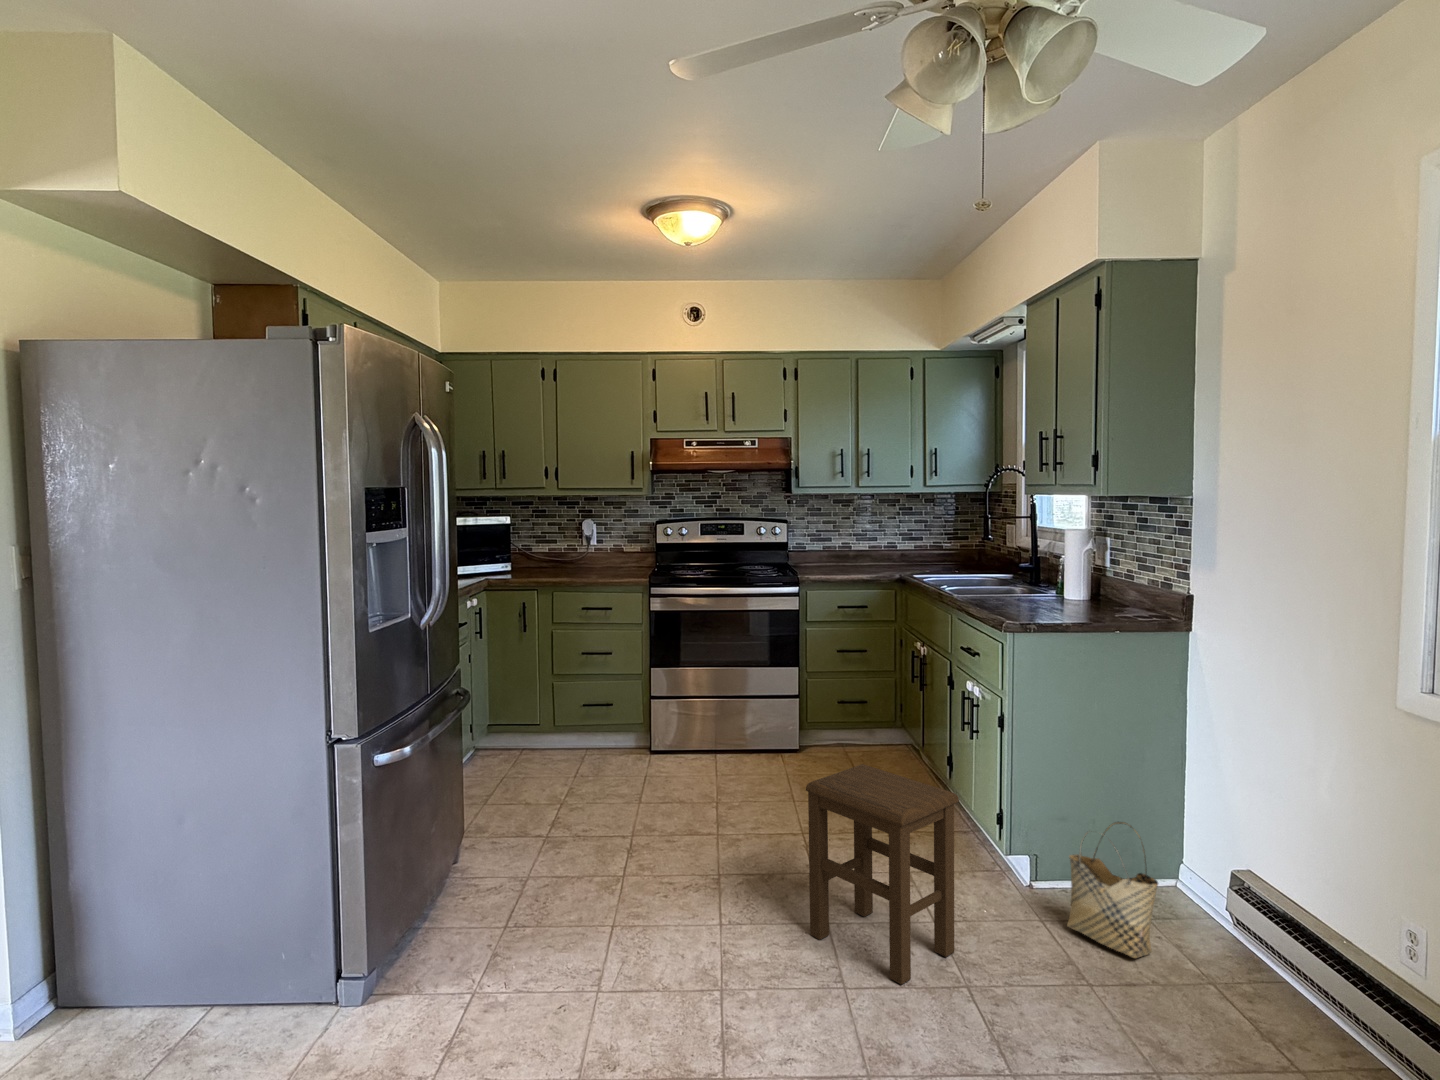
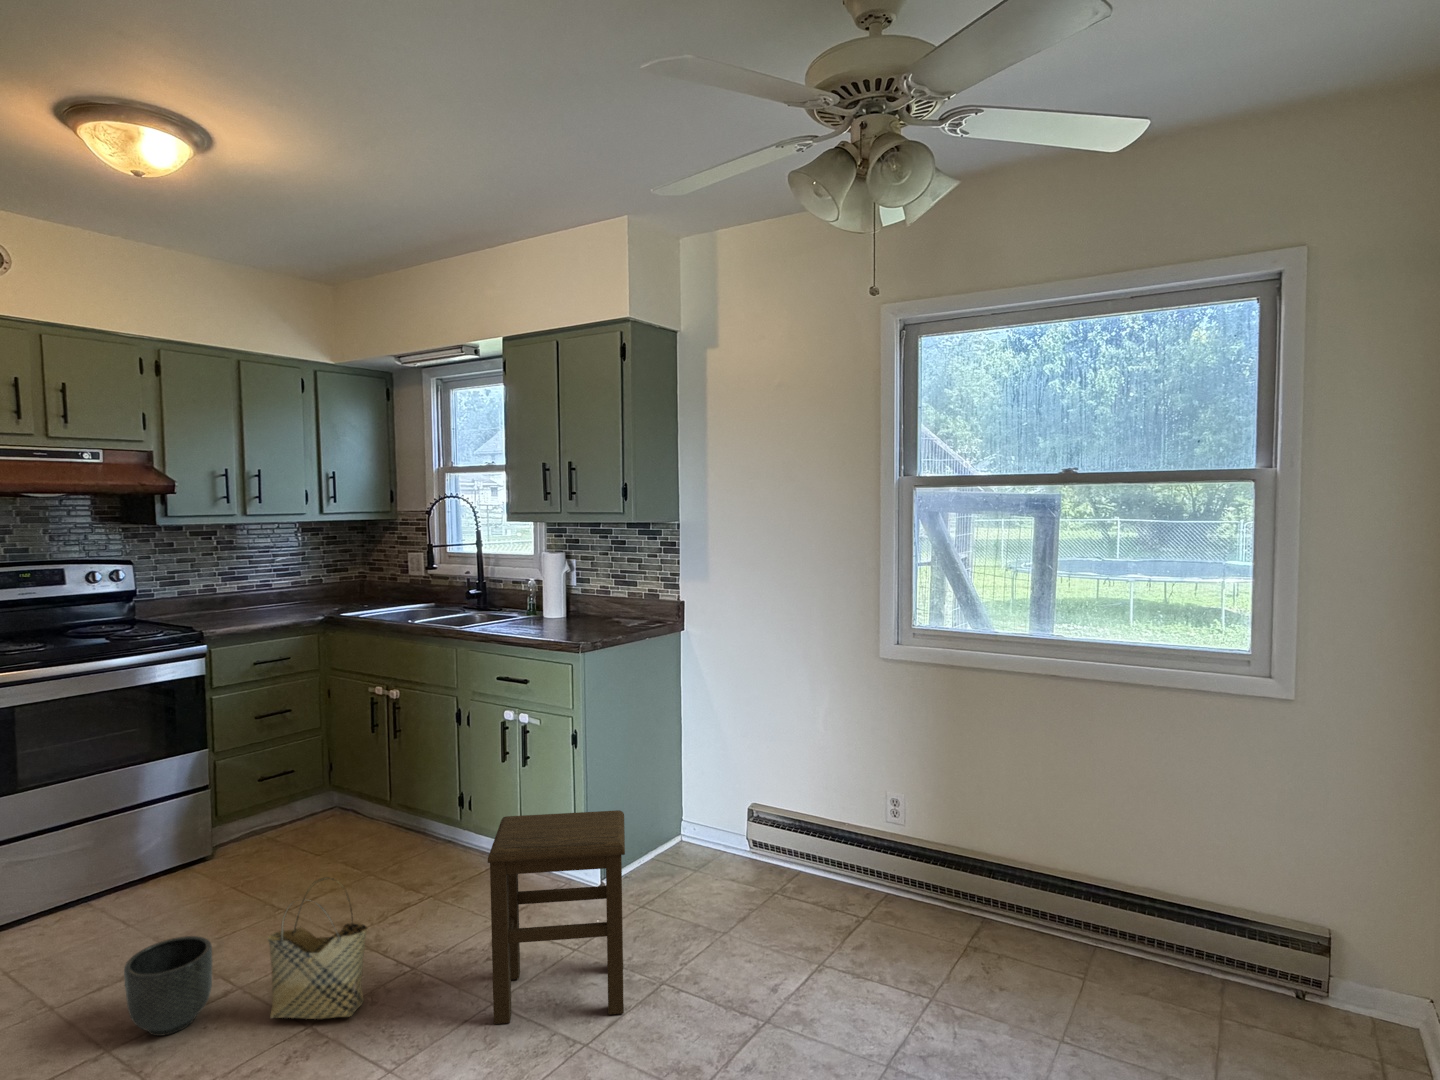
planter: none [645,780,696,841] -> present [124,936,212,1036]
woven basket: present [1067,822,1158,958] -> present [267,877,367,1019]

